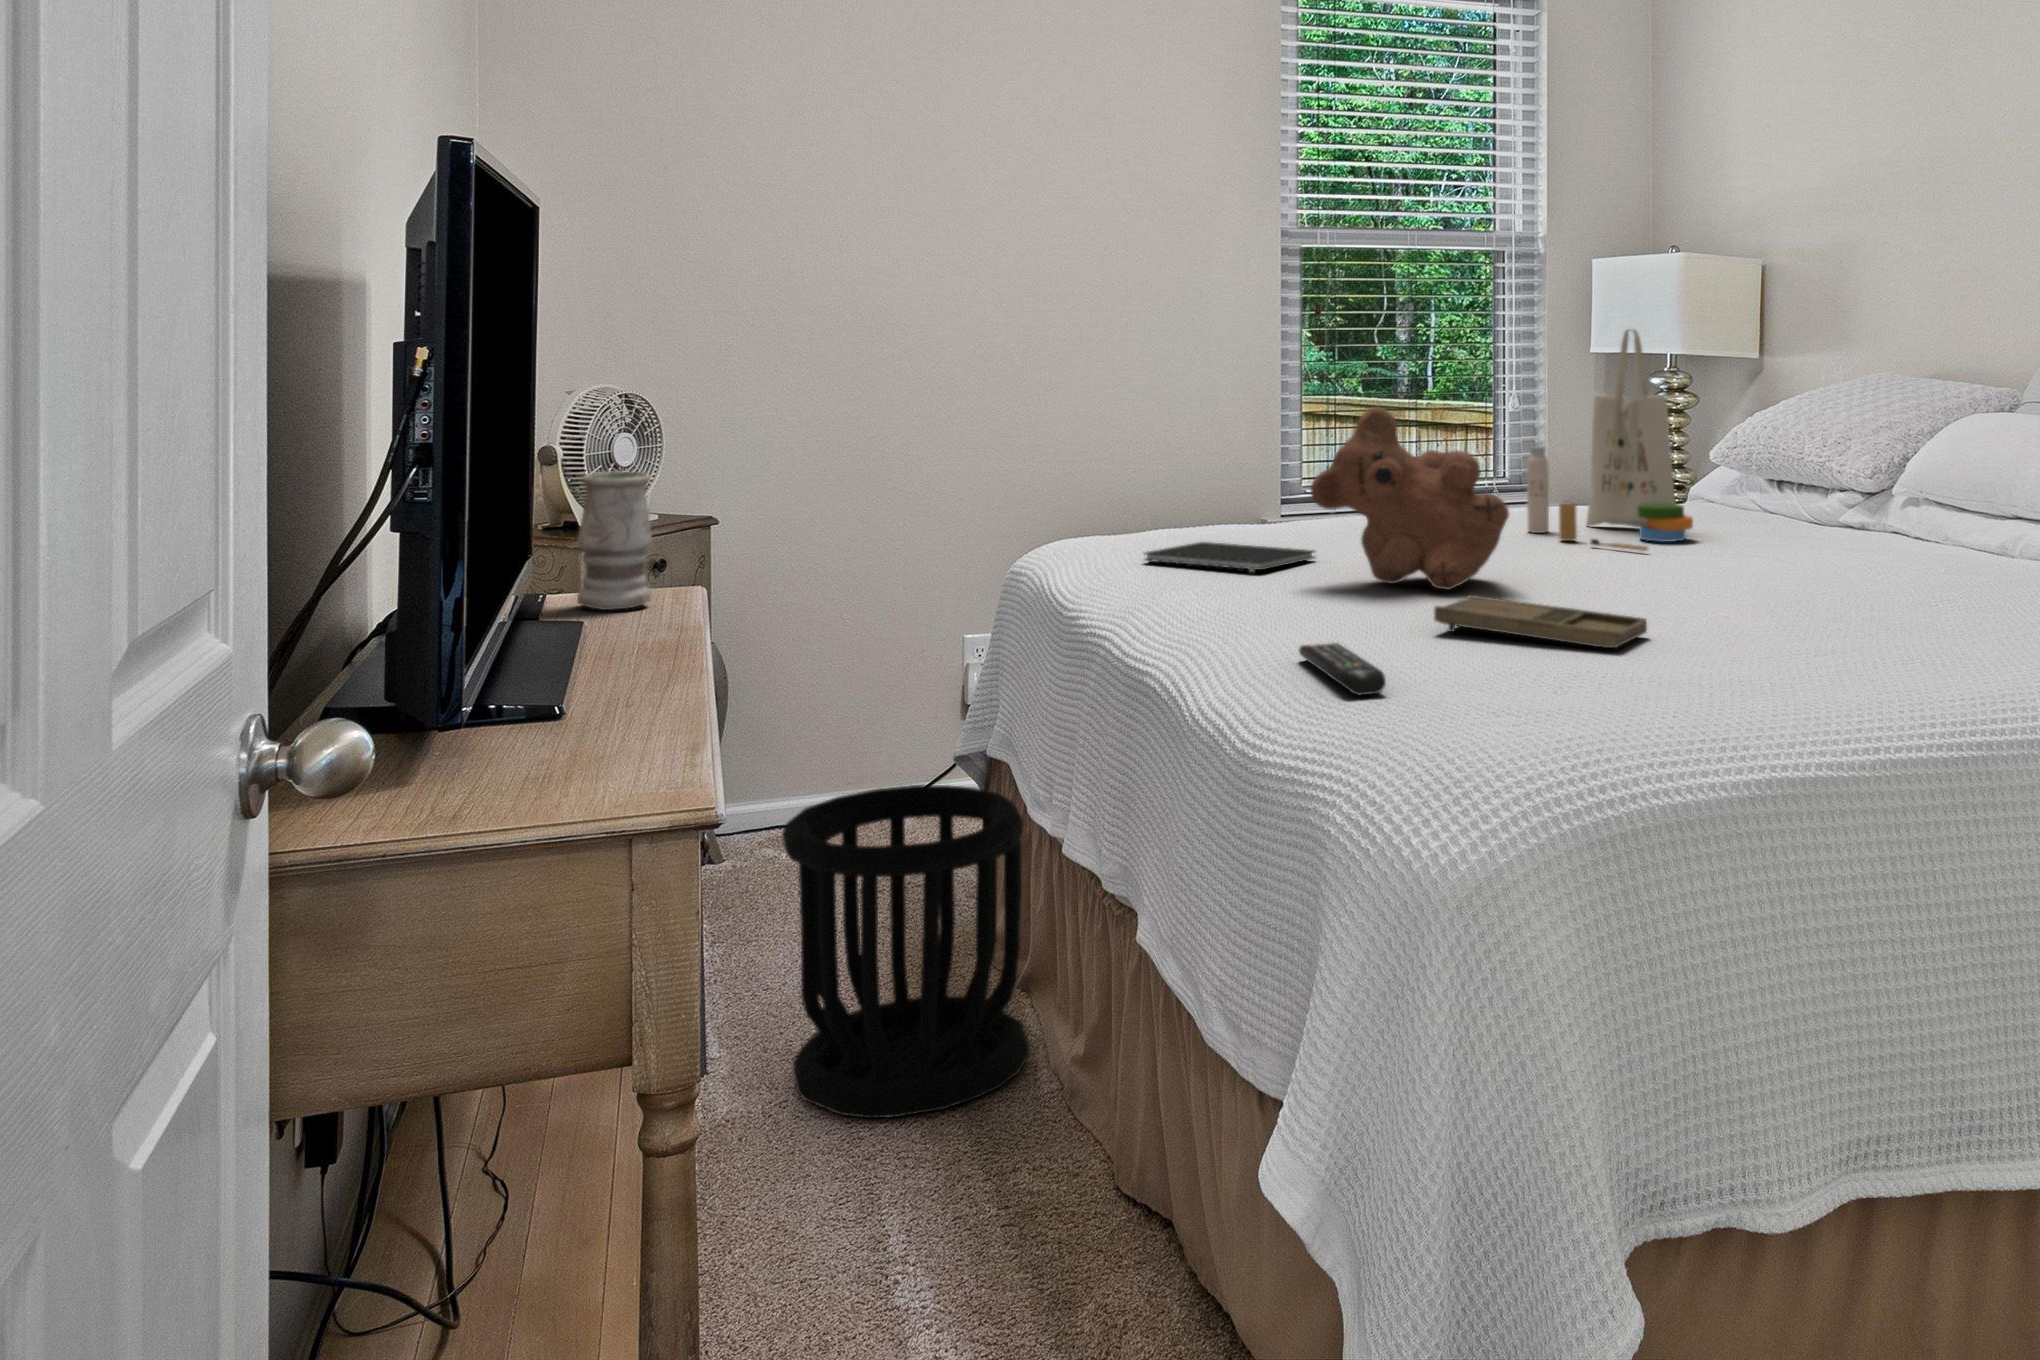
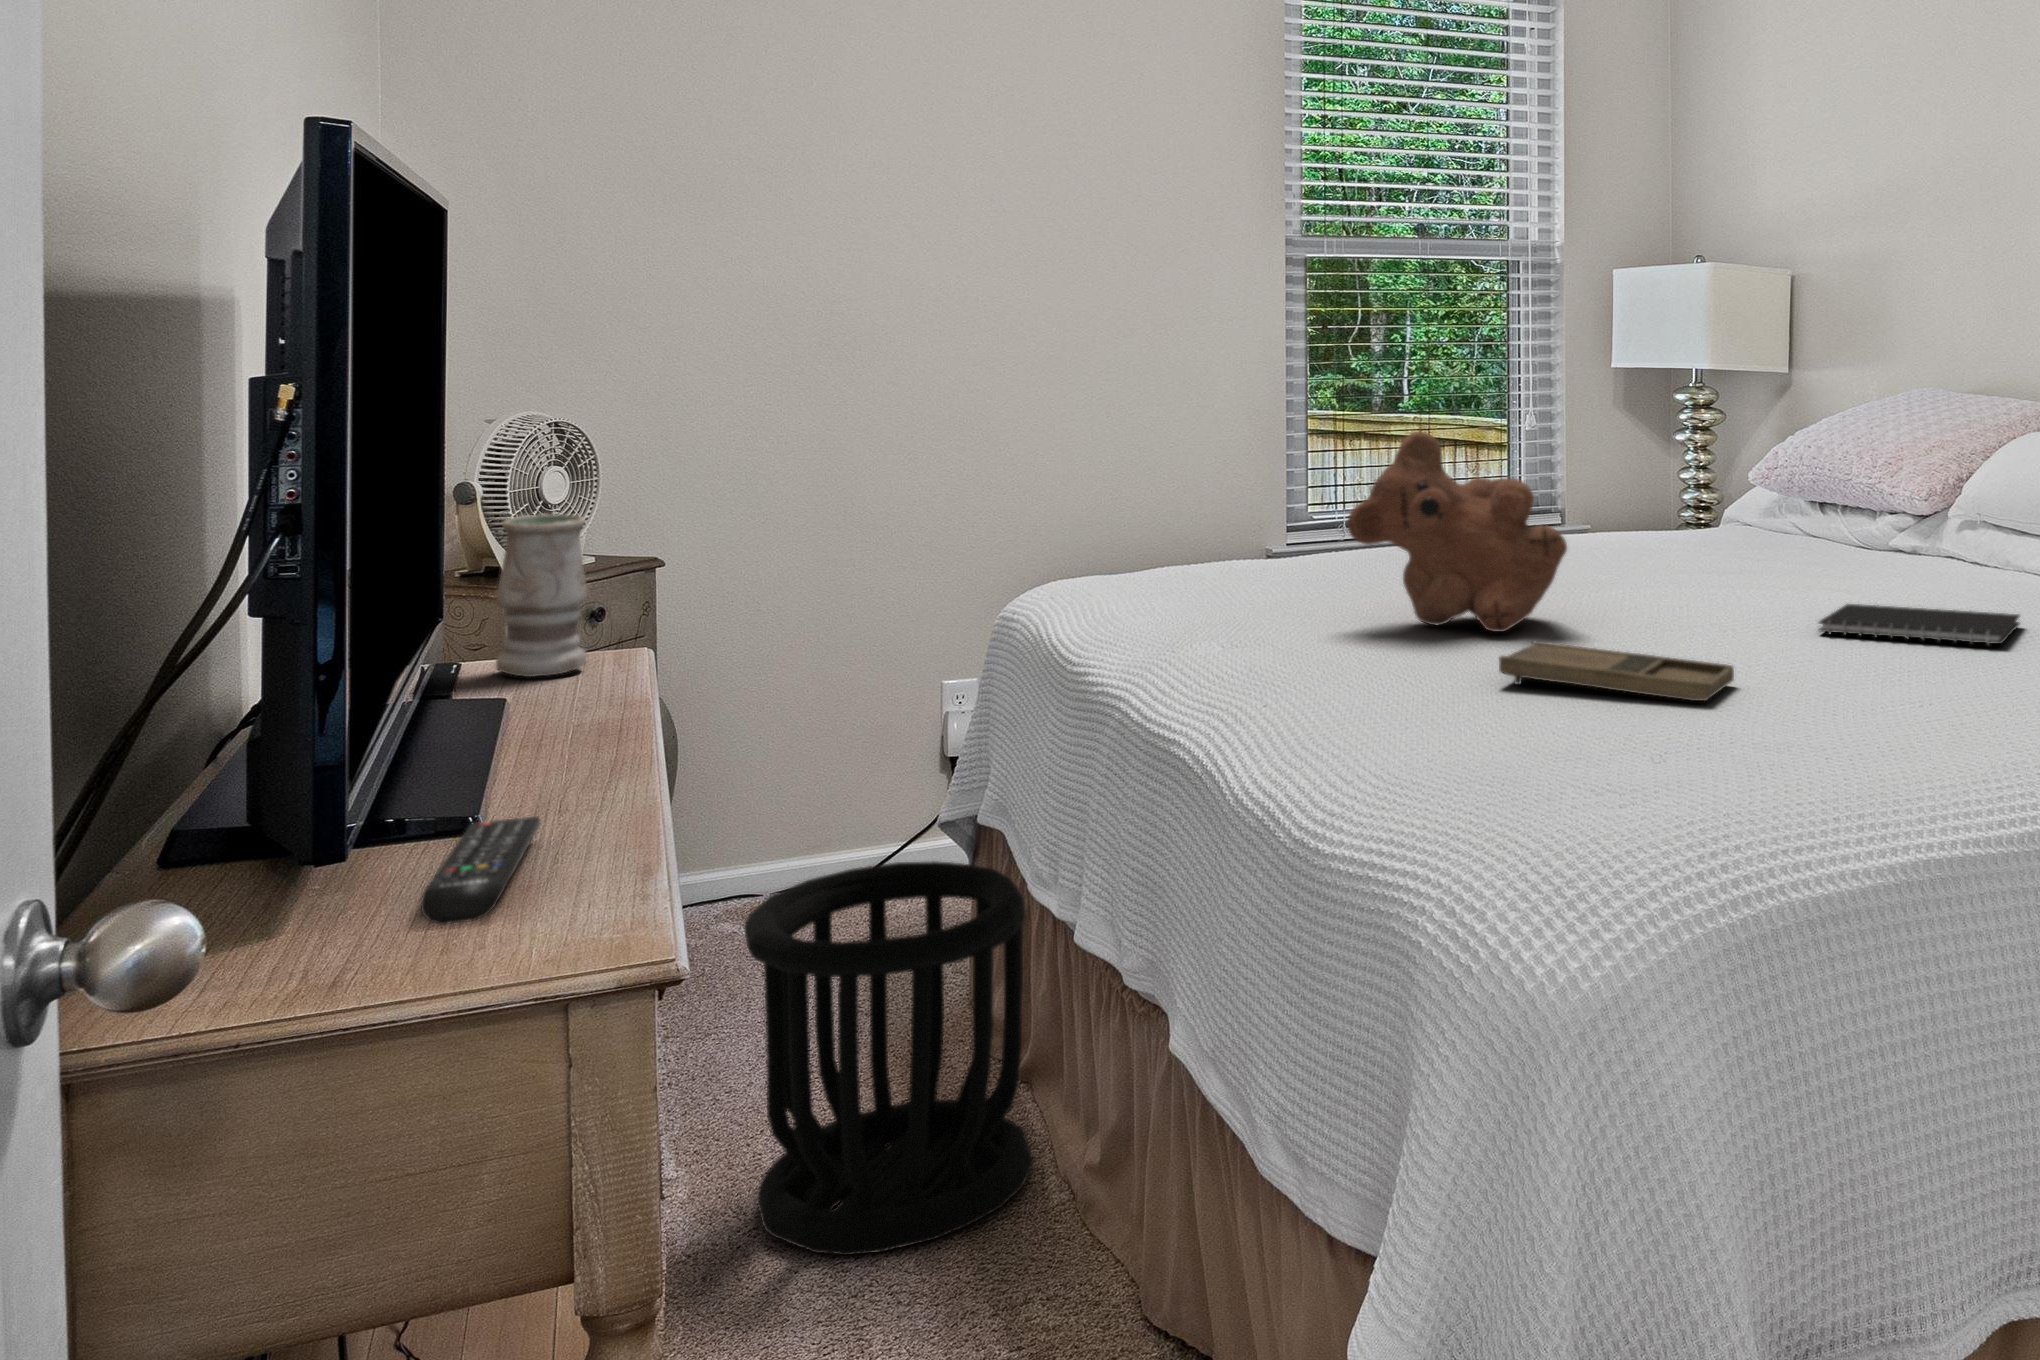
tote bag: present [1527,329,1693,551] -> none [1568,342,1746,582]
notebook: present [1144,542,1315,571] -> present [1819,604,2020,645]
remote control: present [1299,643,1386,695] -> present [421,817,540,925]

